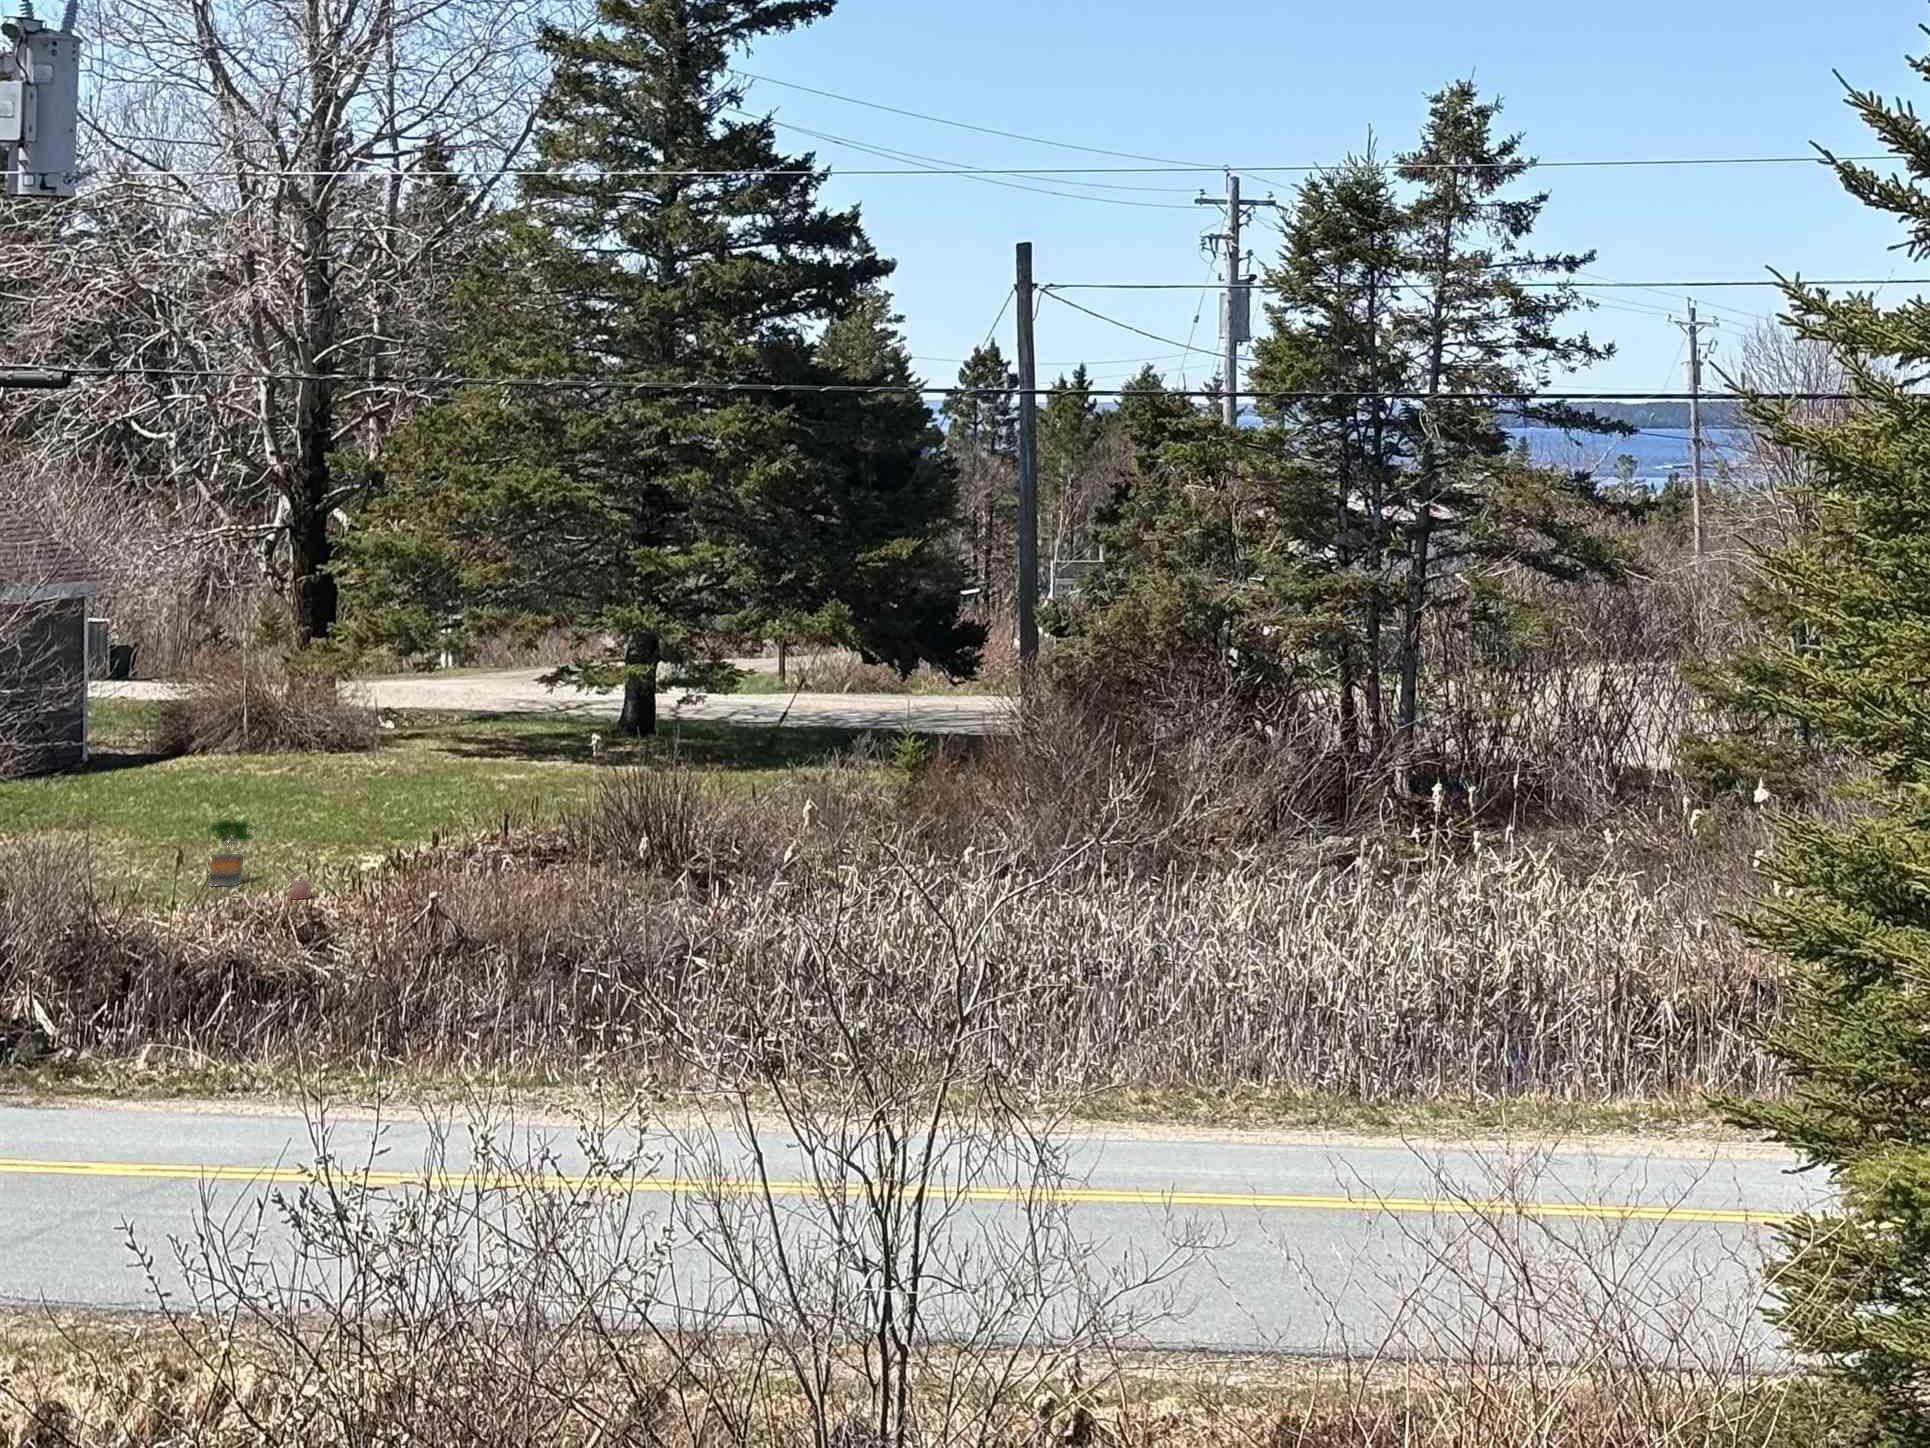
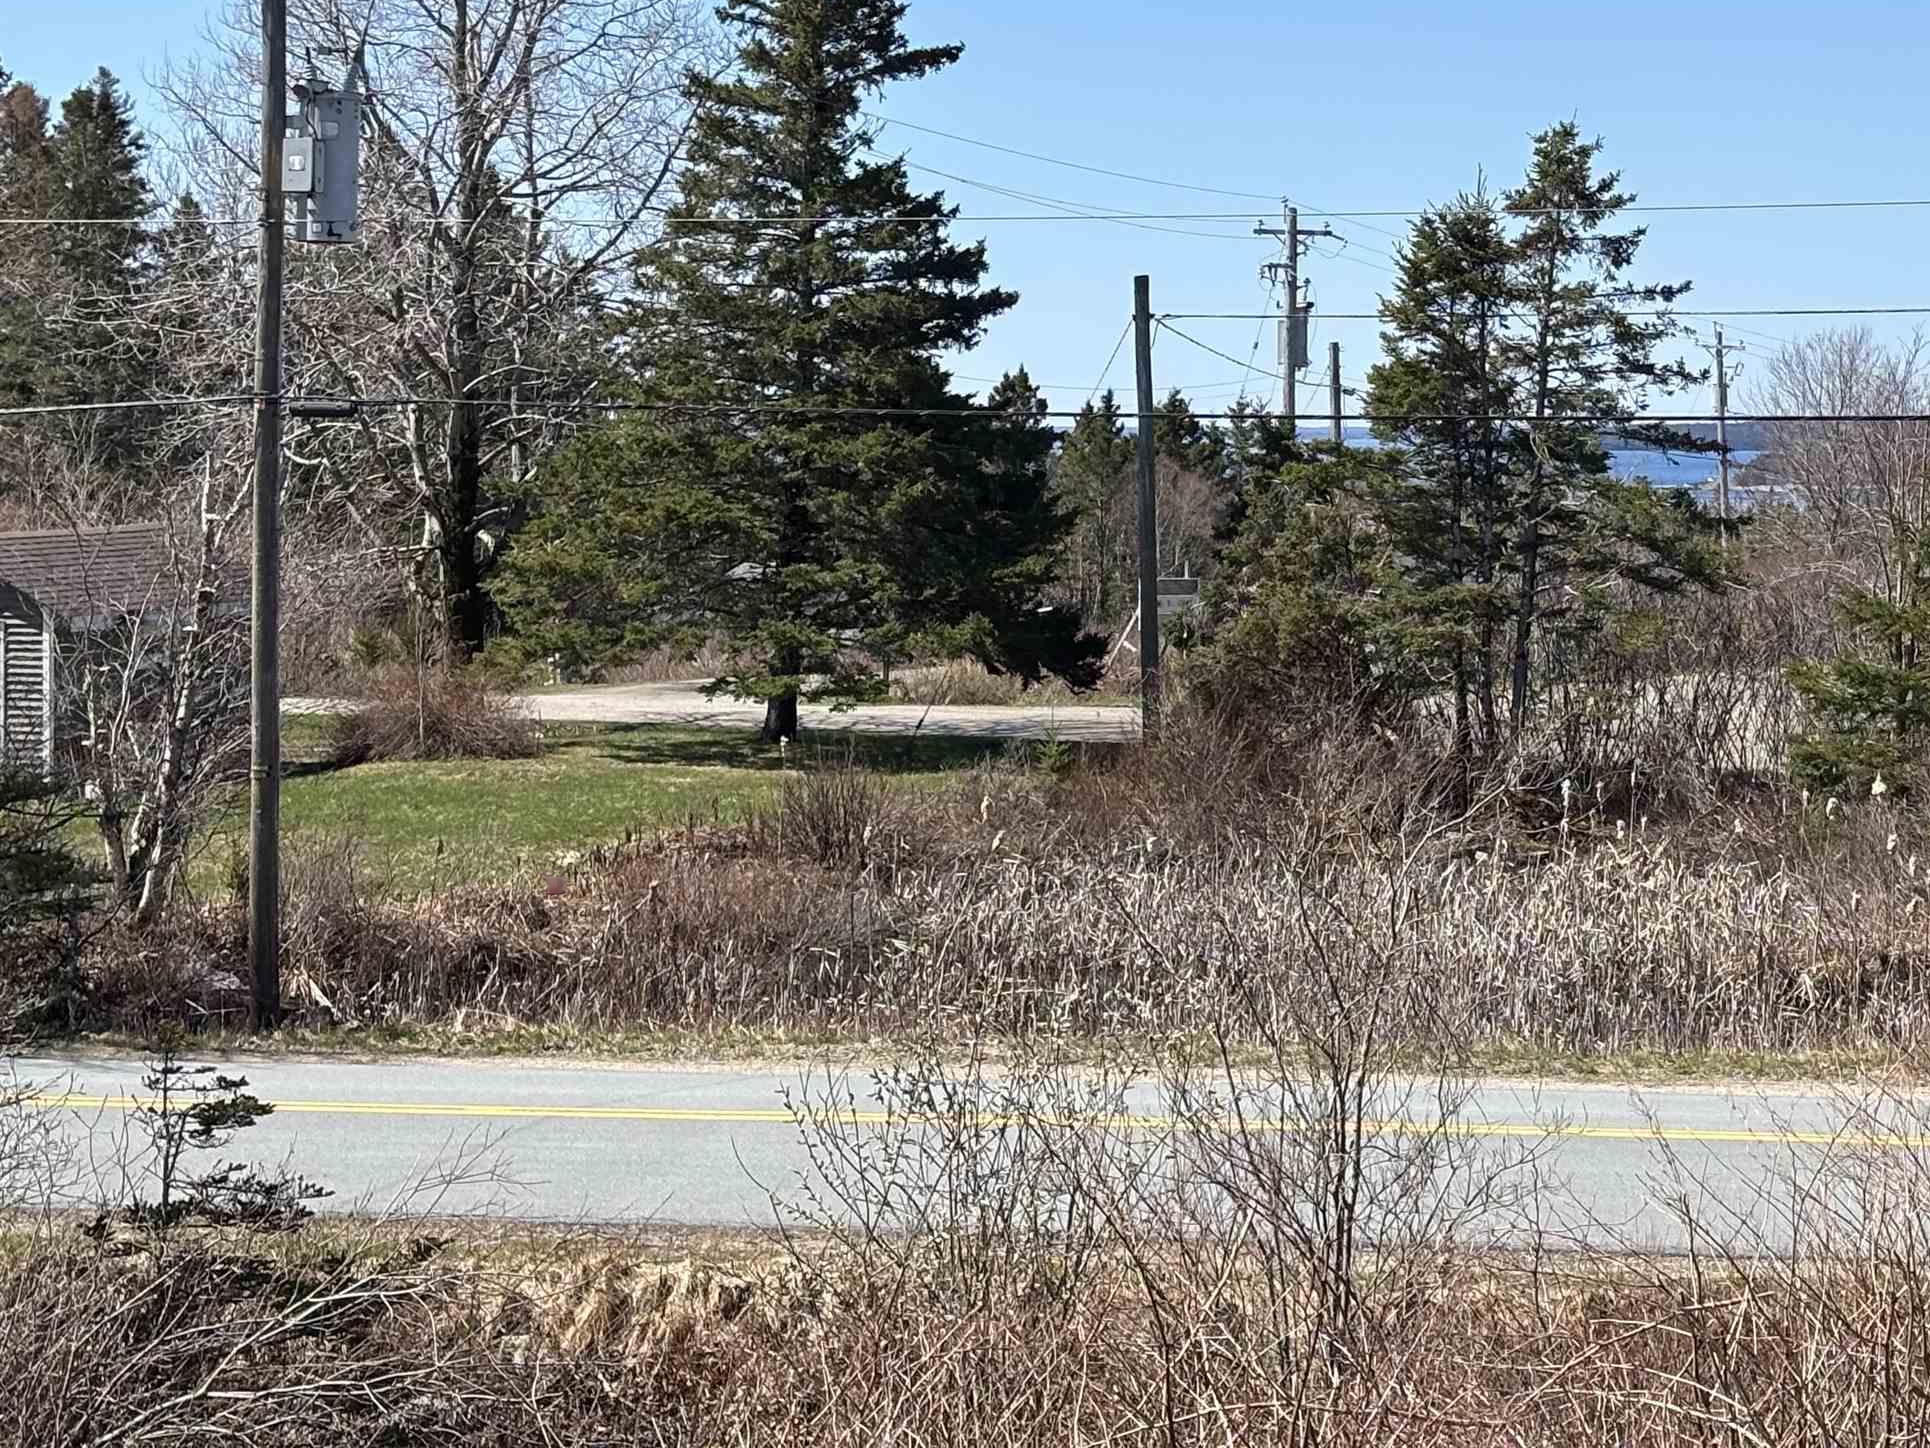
potted tree: present [210,820,253,886] -> none [459,821,503,884]

